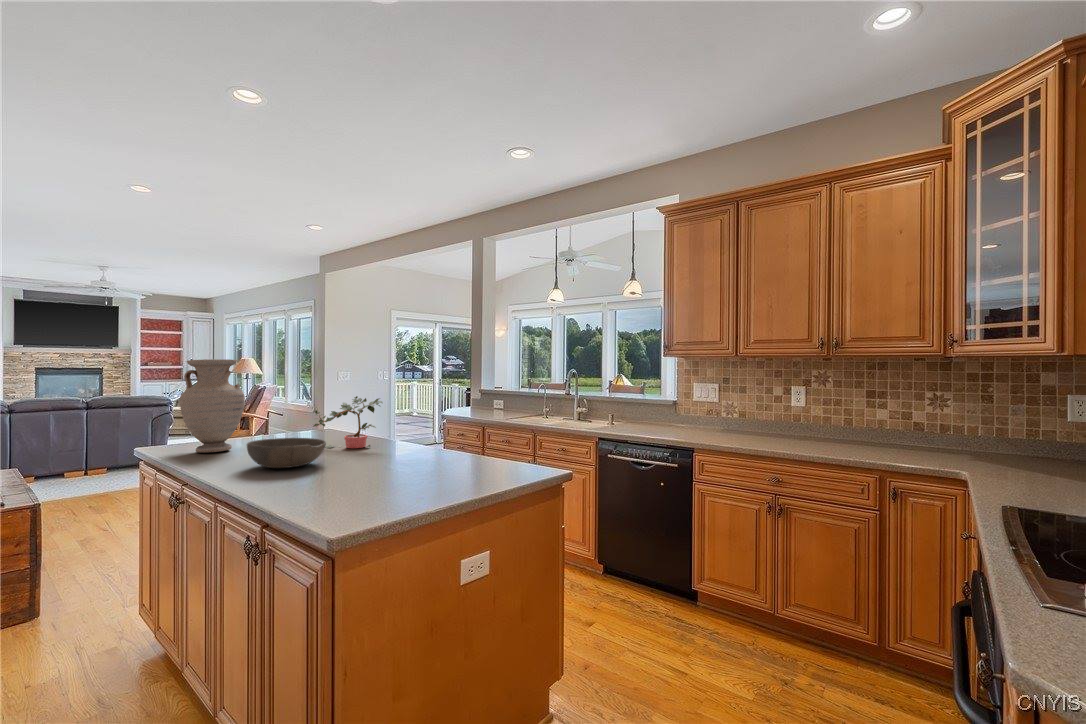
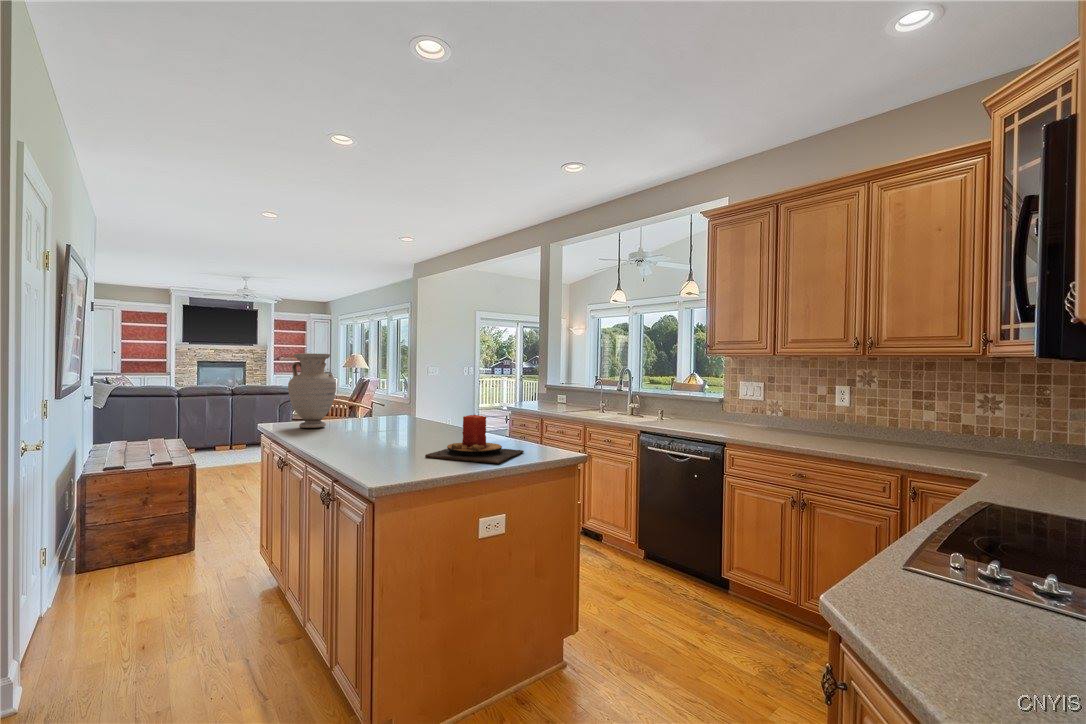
potted plant: present [313,396,383,448] -> none [389,386,444,430]
candle: none [378,431,494,490] -> present [425,415,524,464]
bowl: present [247,438,326,468] -> none [332,418,393,441]

